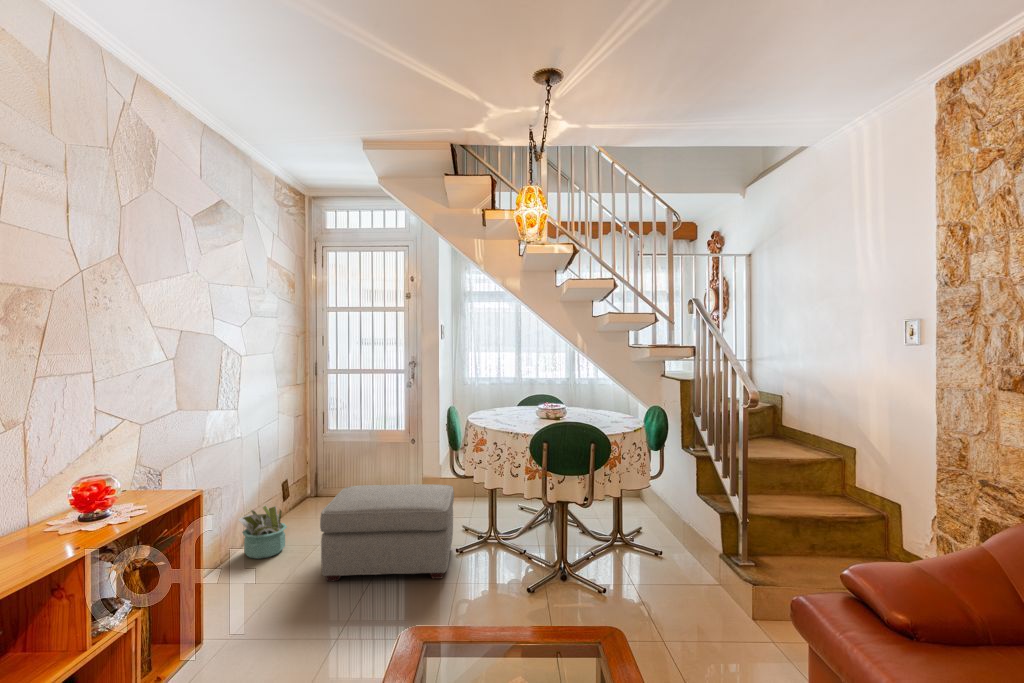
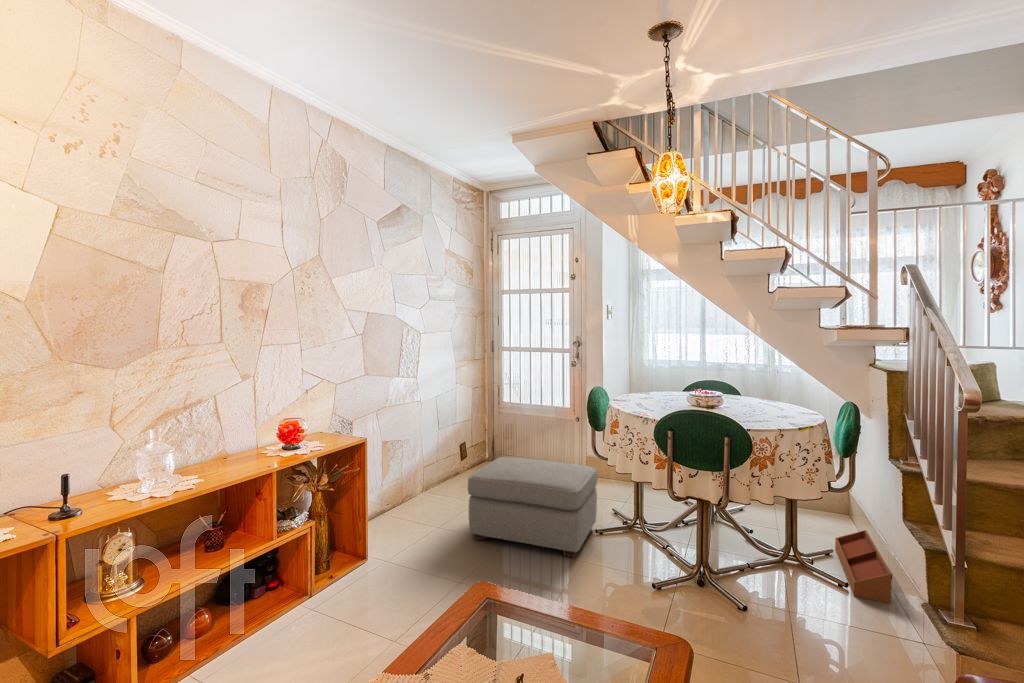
decorative plant: present [238,505,287,559] -> none [416,464,455,509]
storage bin: none [647,509,695,563] -> present [835,530,892,603]

